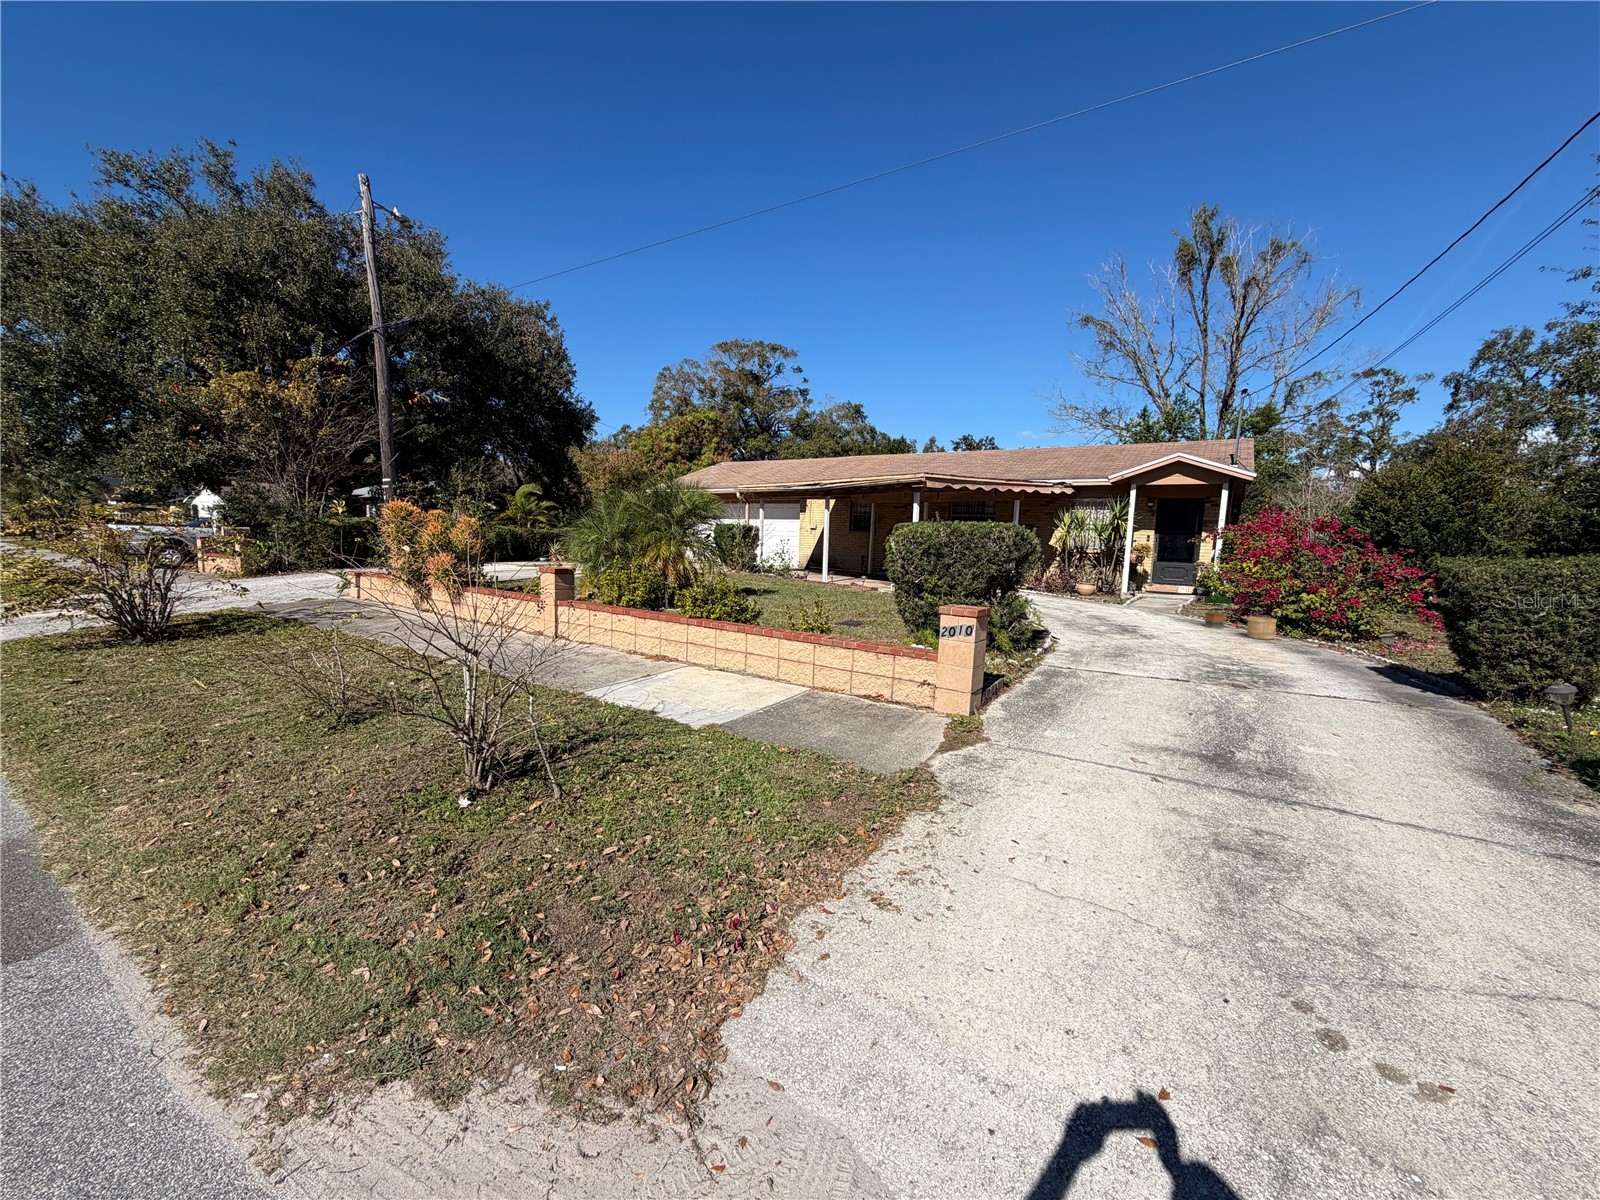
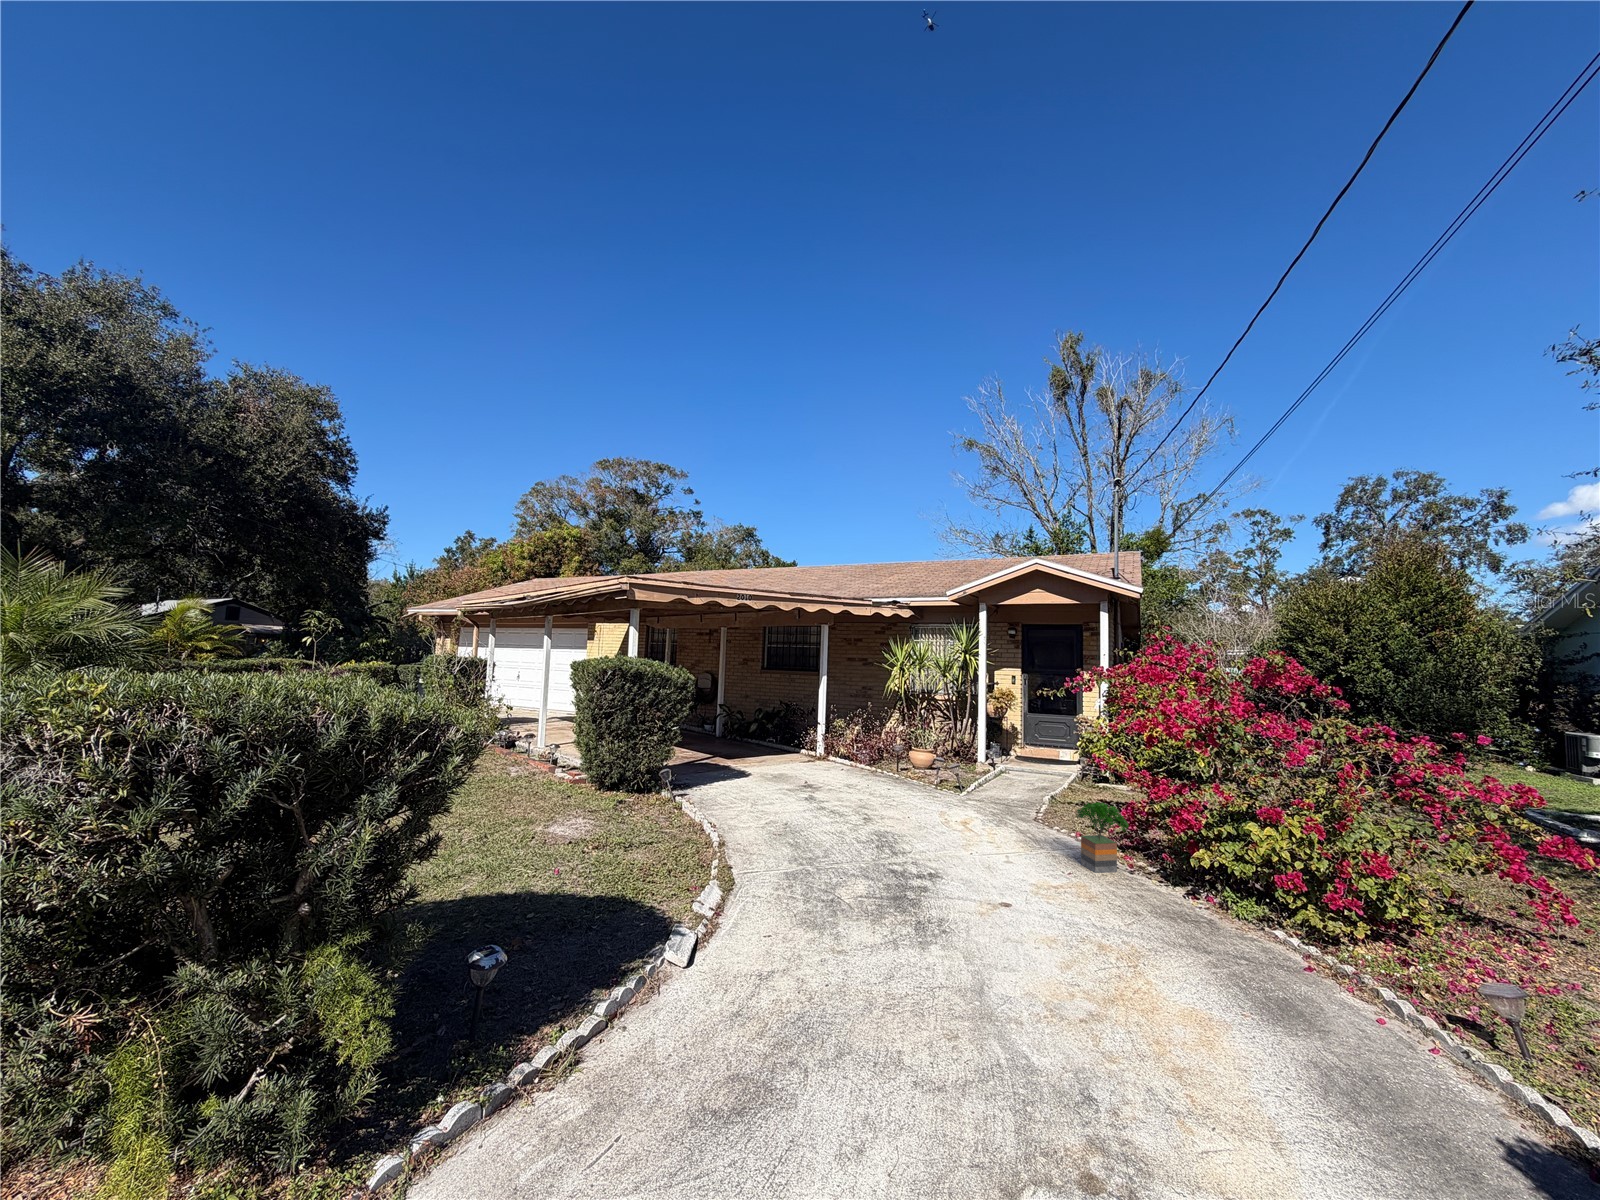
wooden bucket: present [1247,617,1277,639] -> none [1159,864,1222,927]

